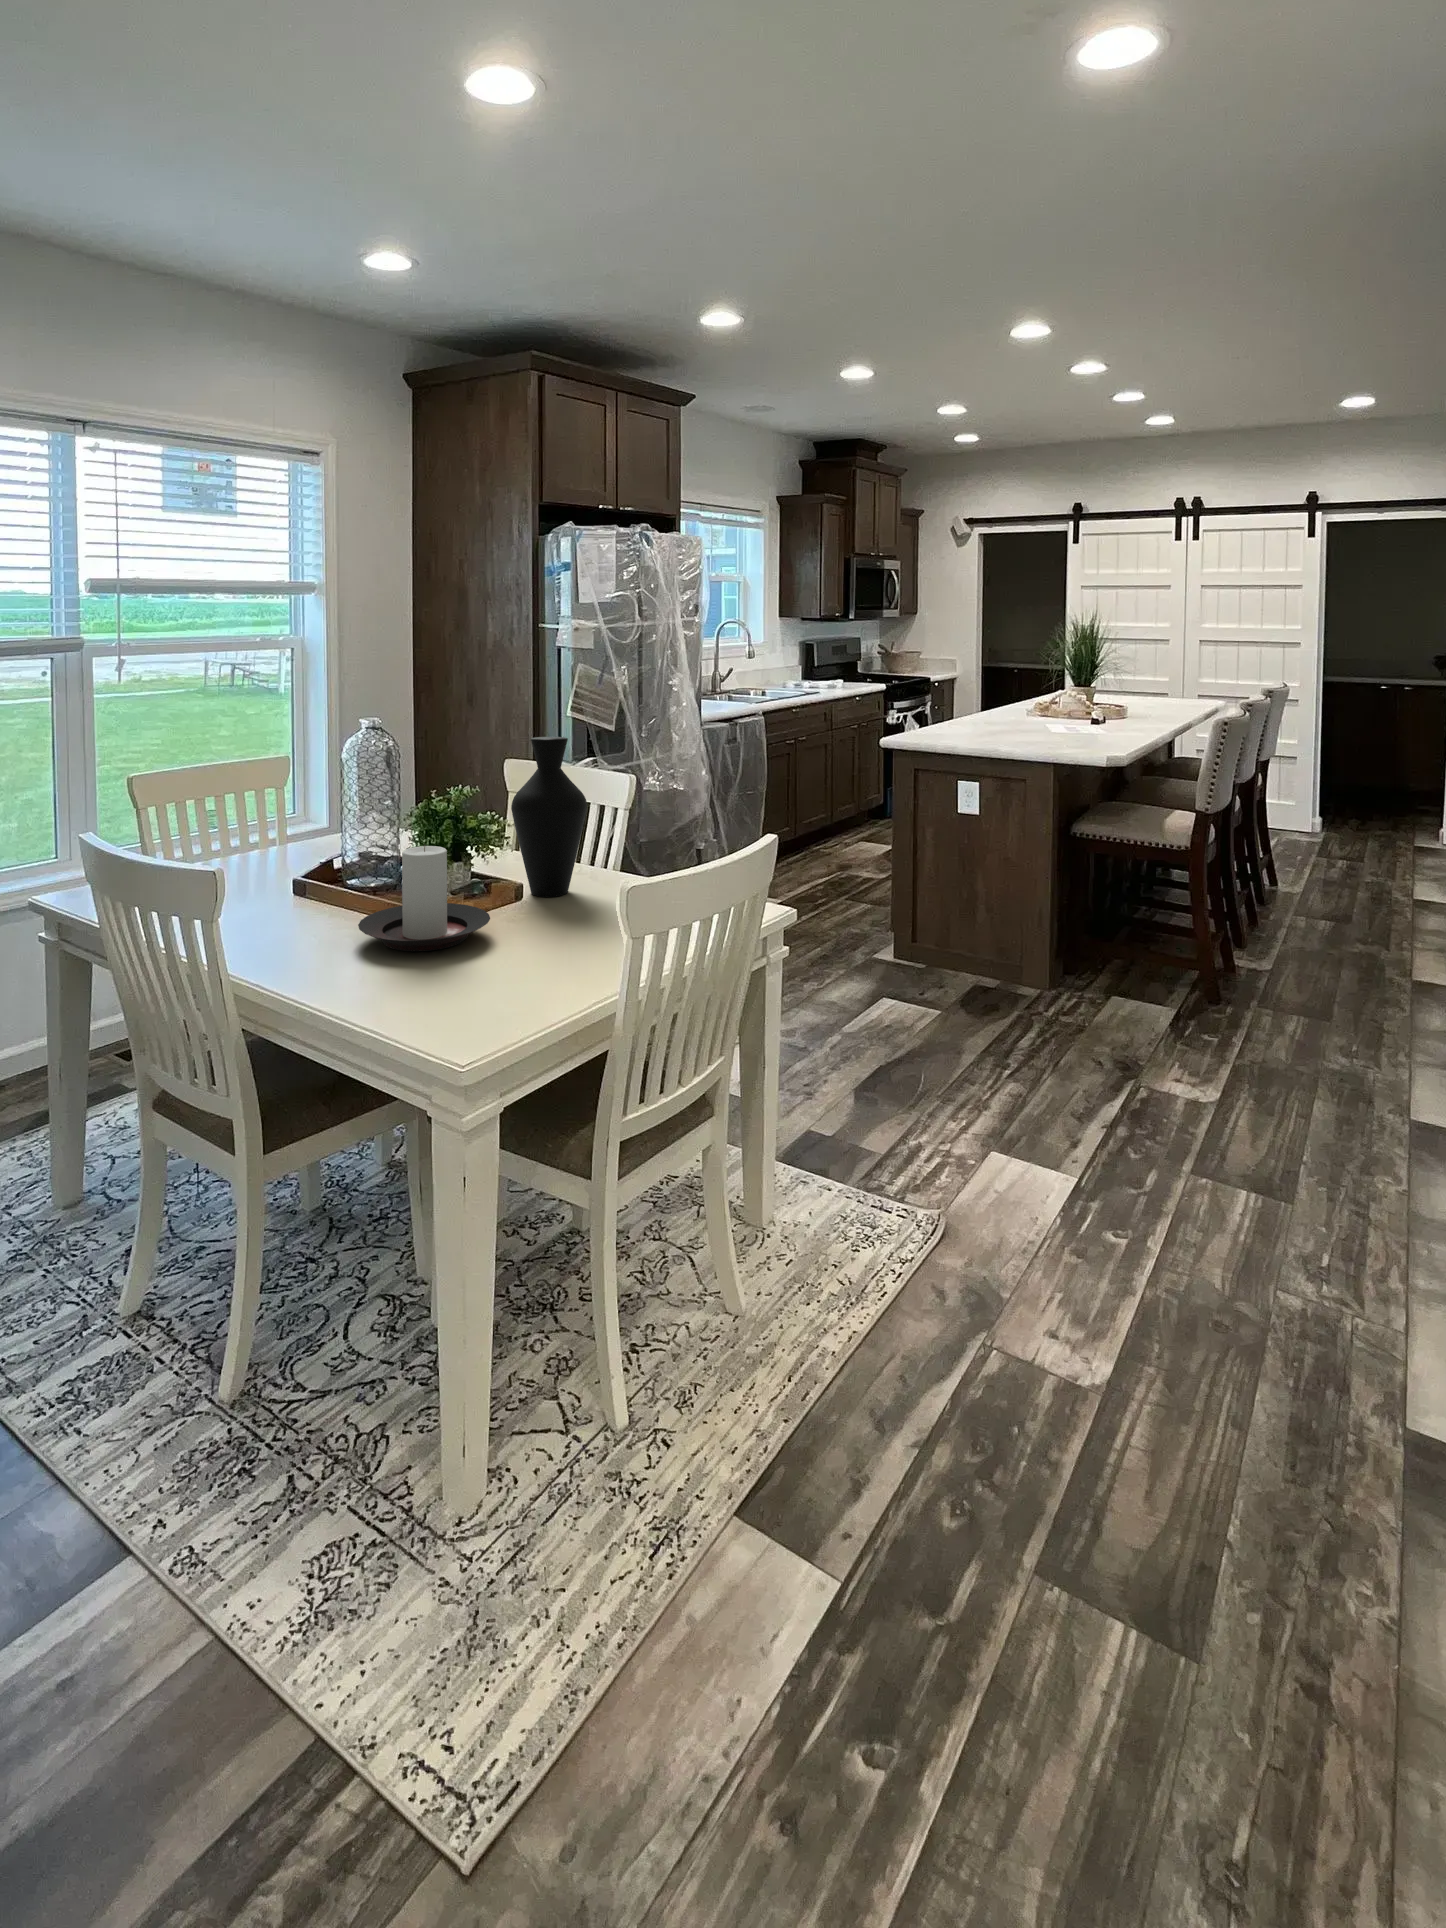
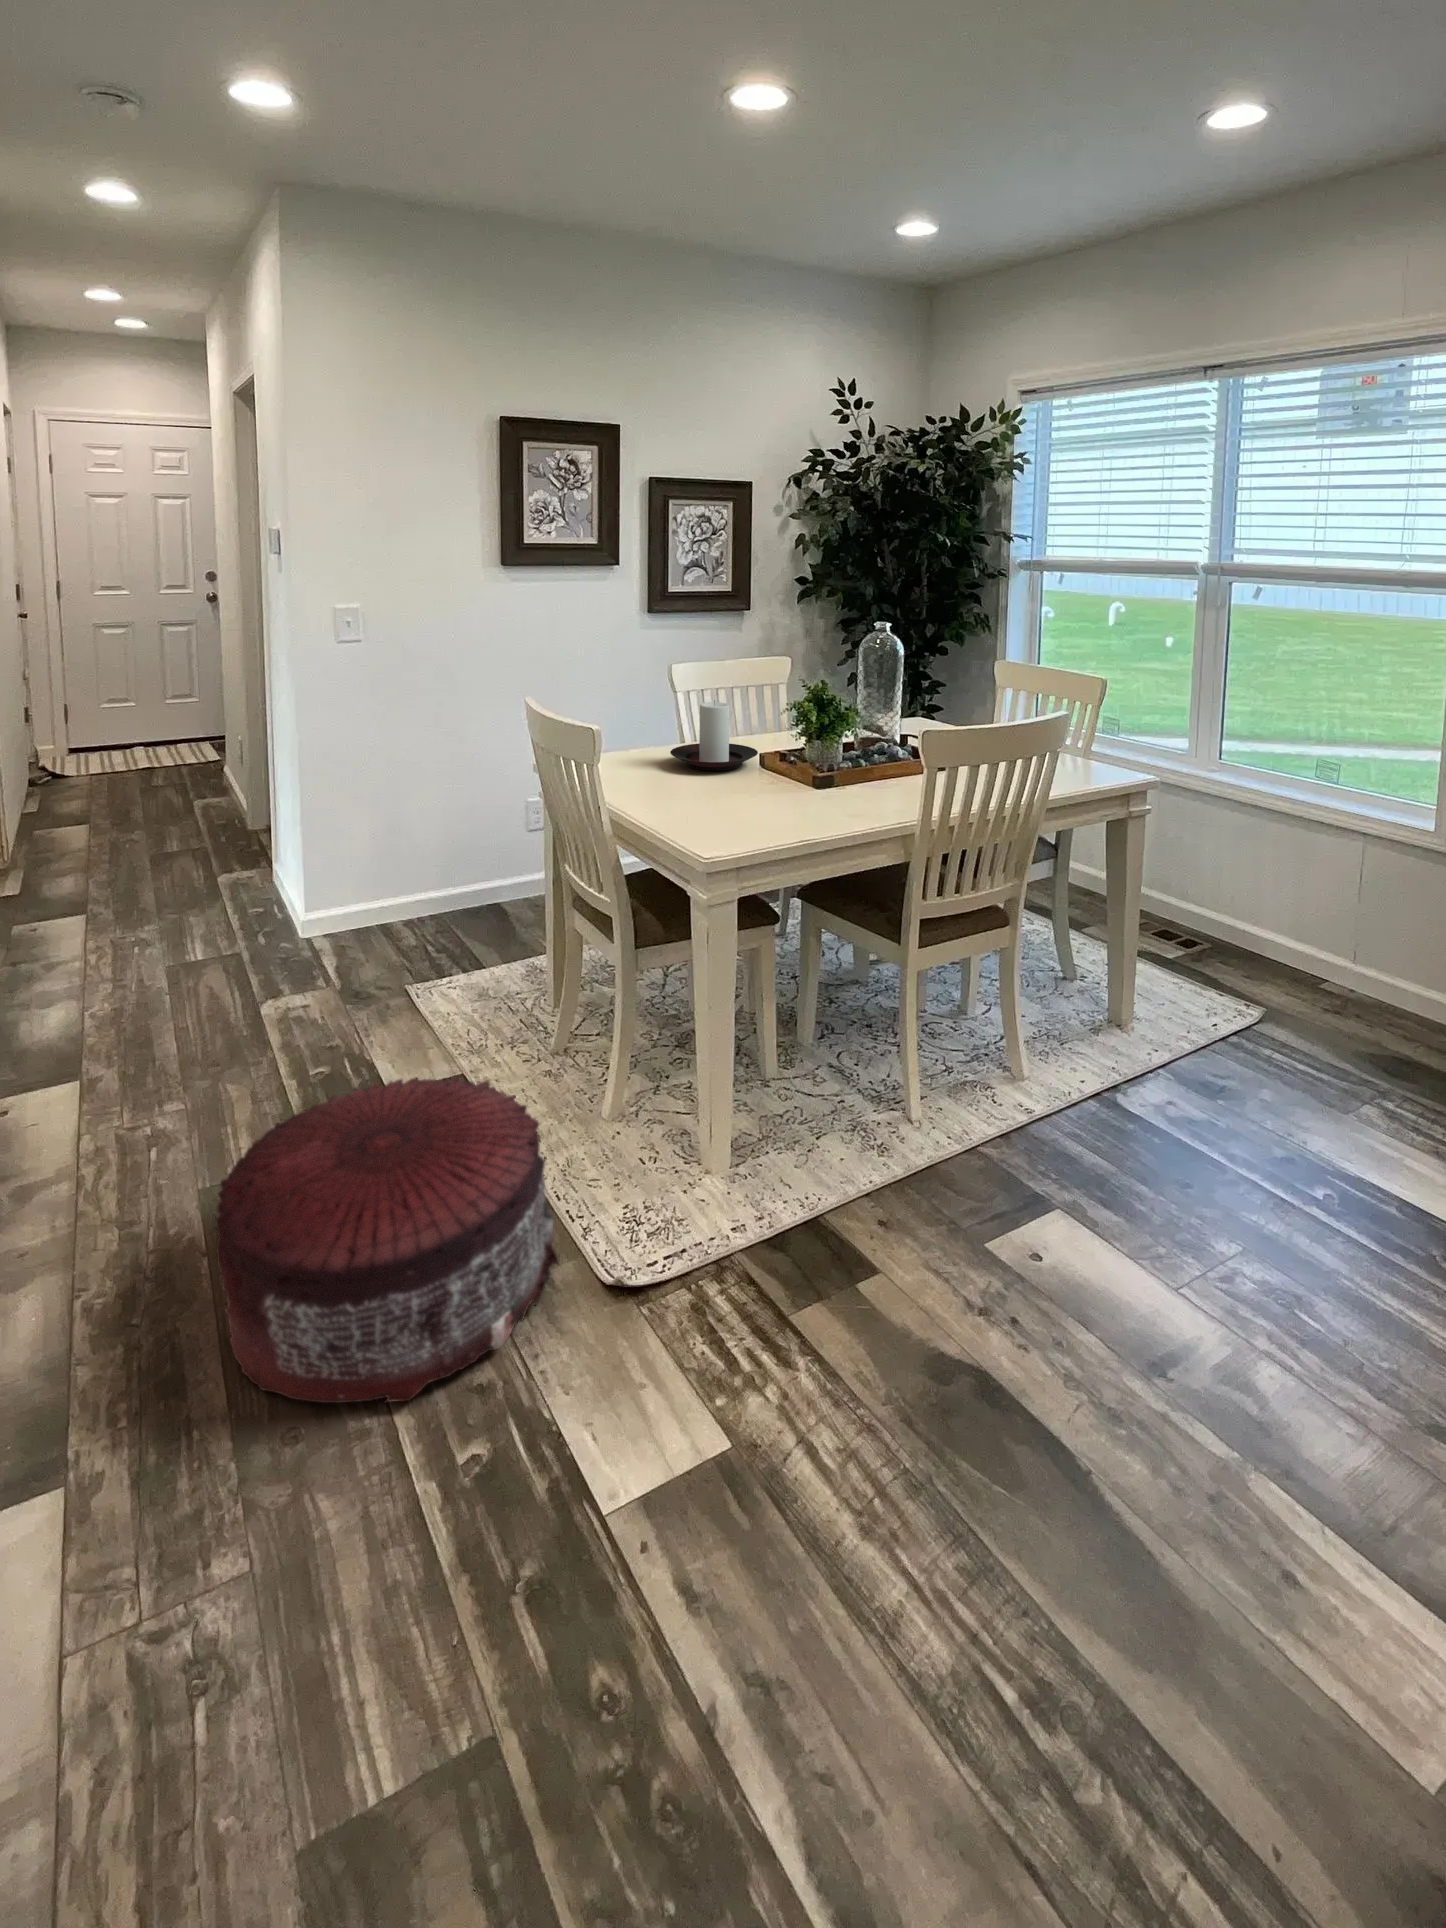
vase: present [511,737,587,897] -> none [772,657,840,800]
pouf: none [926,1135,1255,1467] -> present [215,1077,559,1403]

